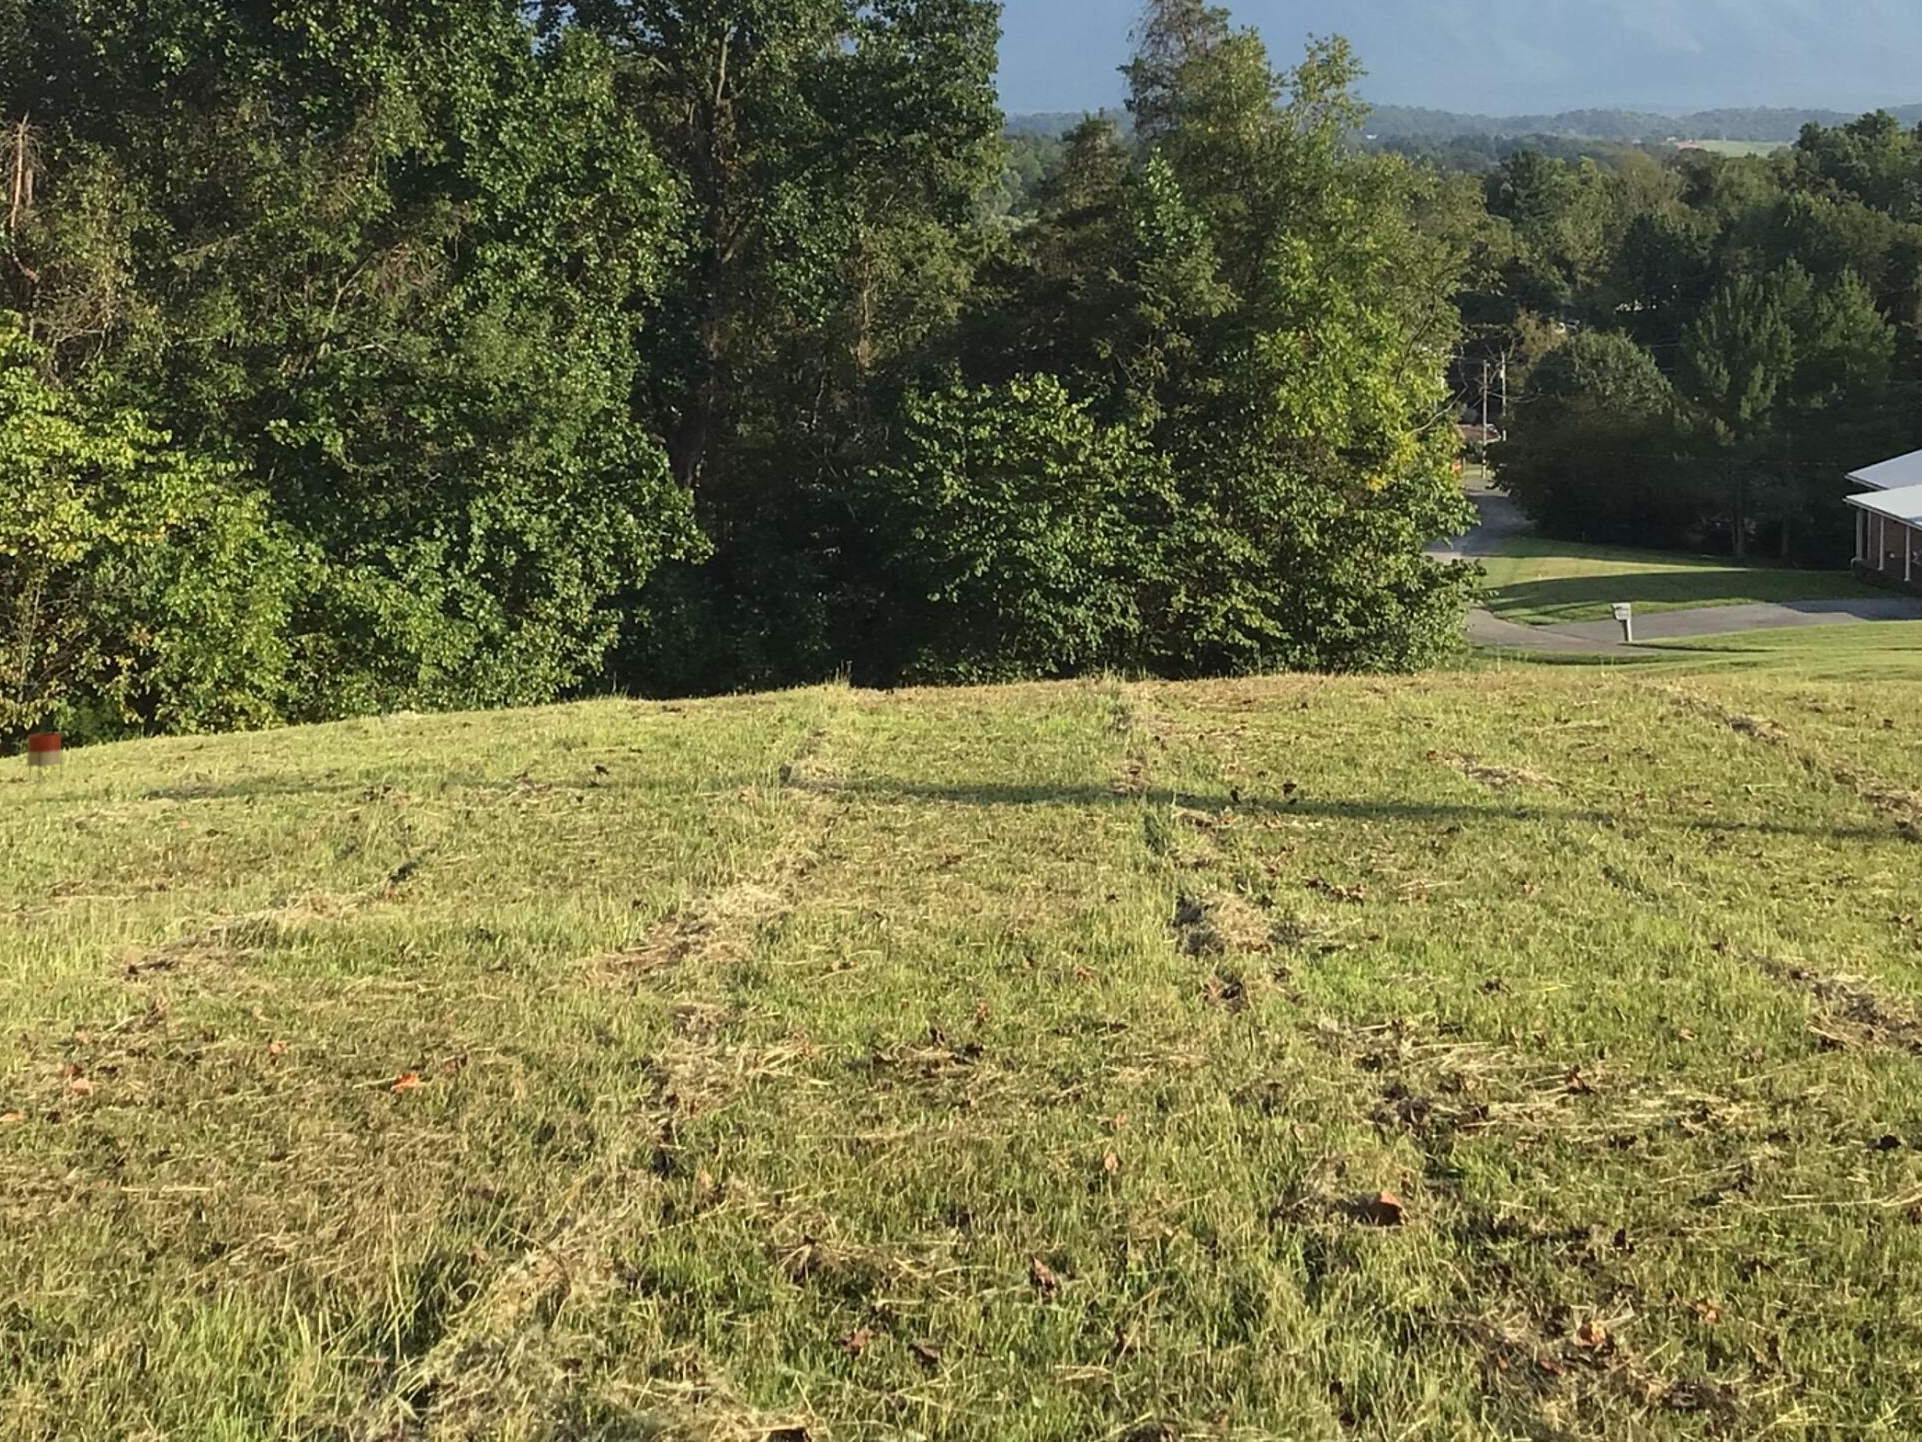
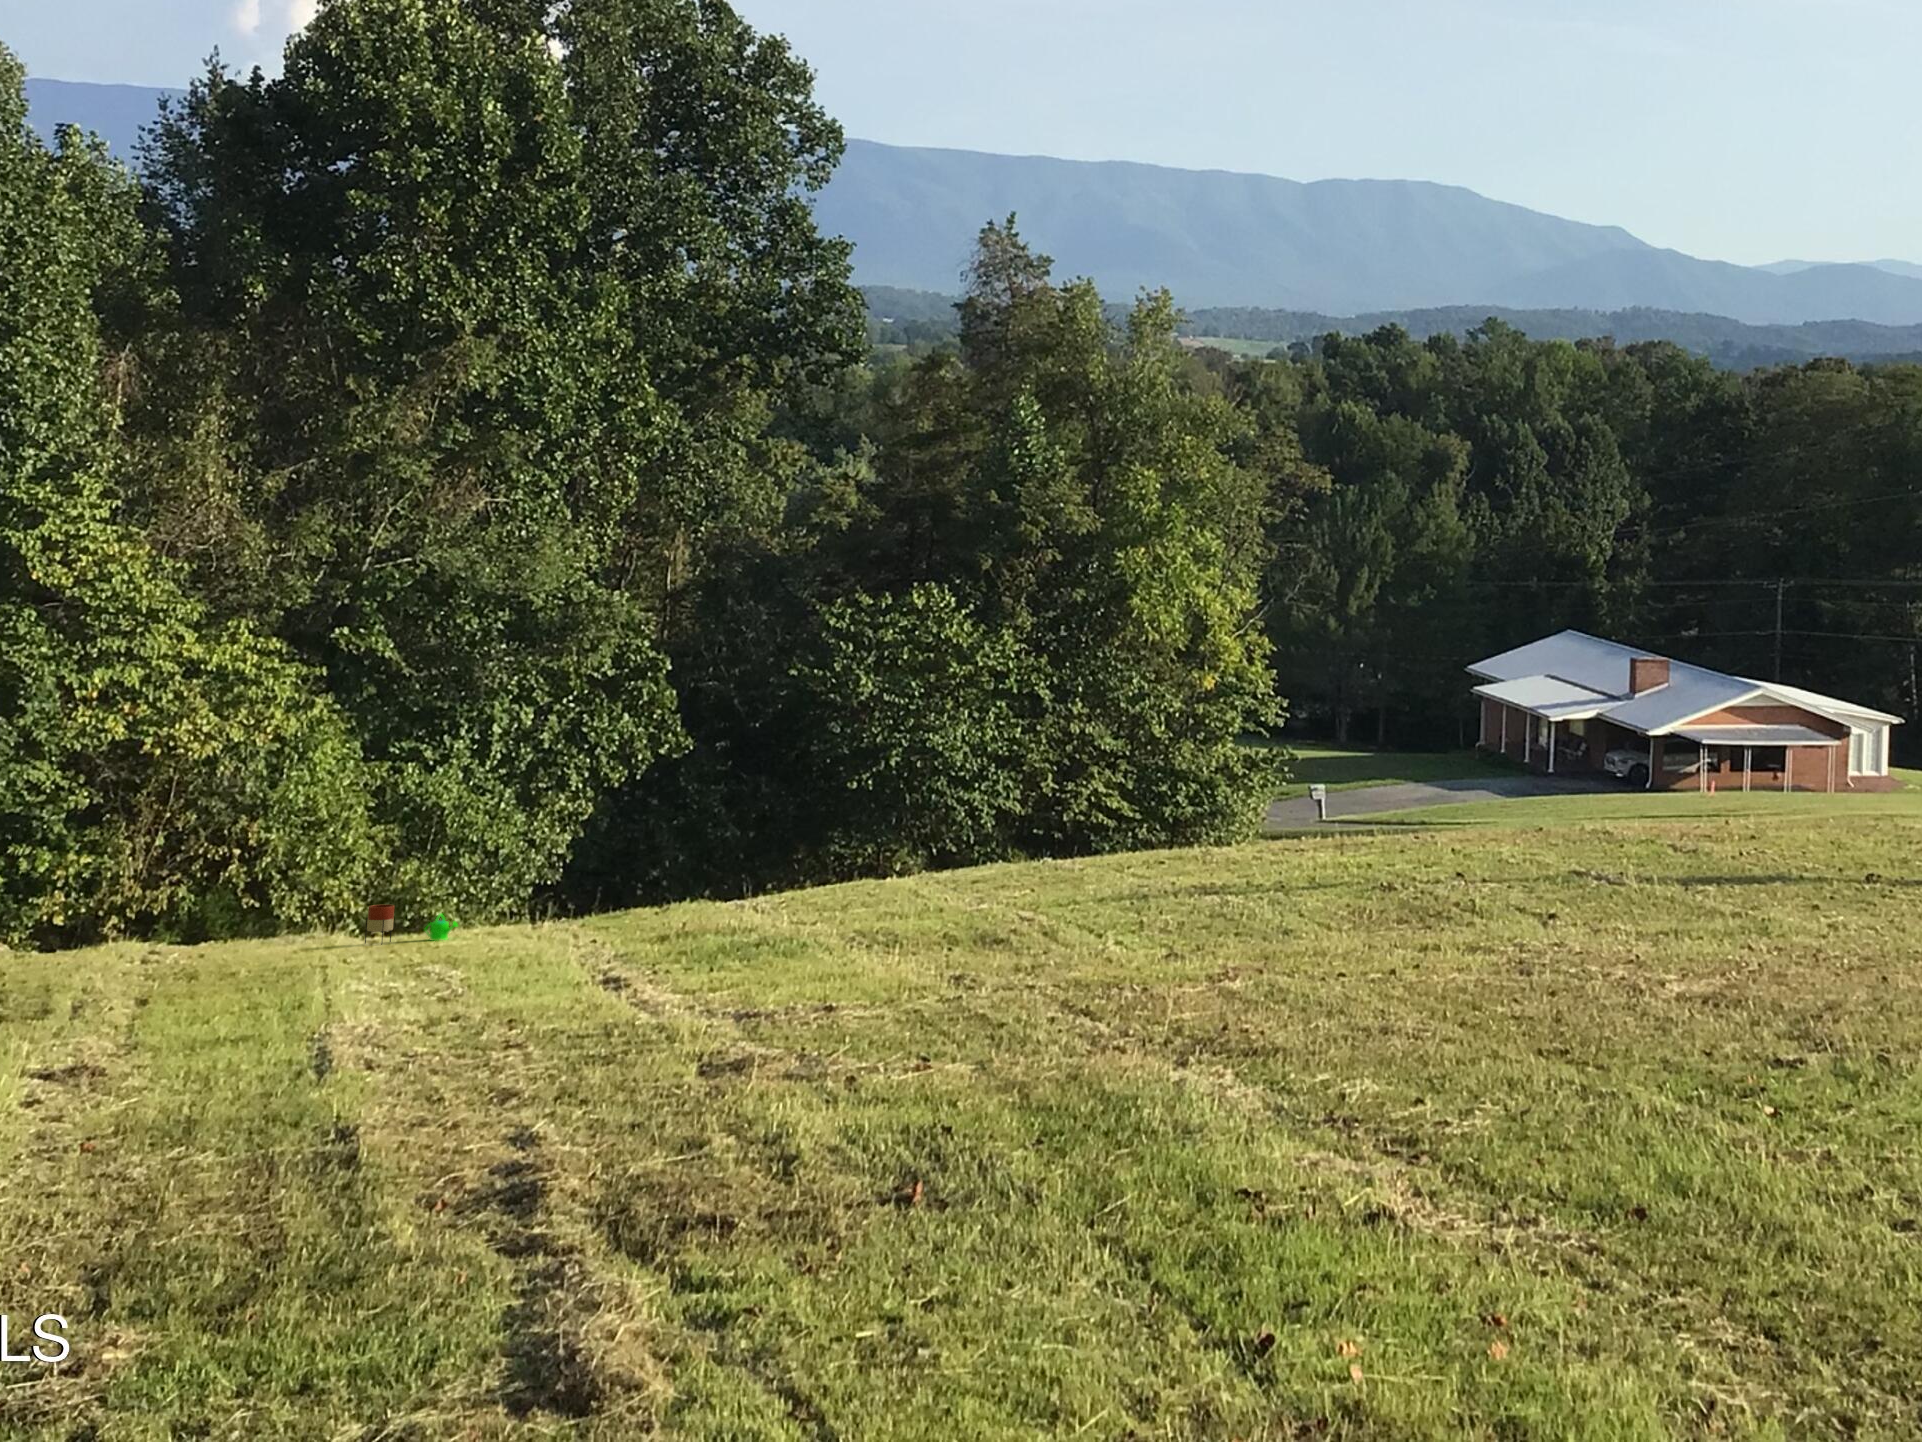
watering can: none [98,745,130,780] -> present [425,914,458,941]

